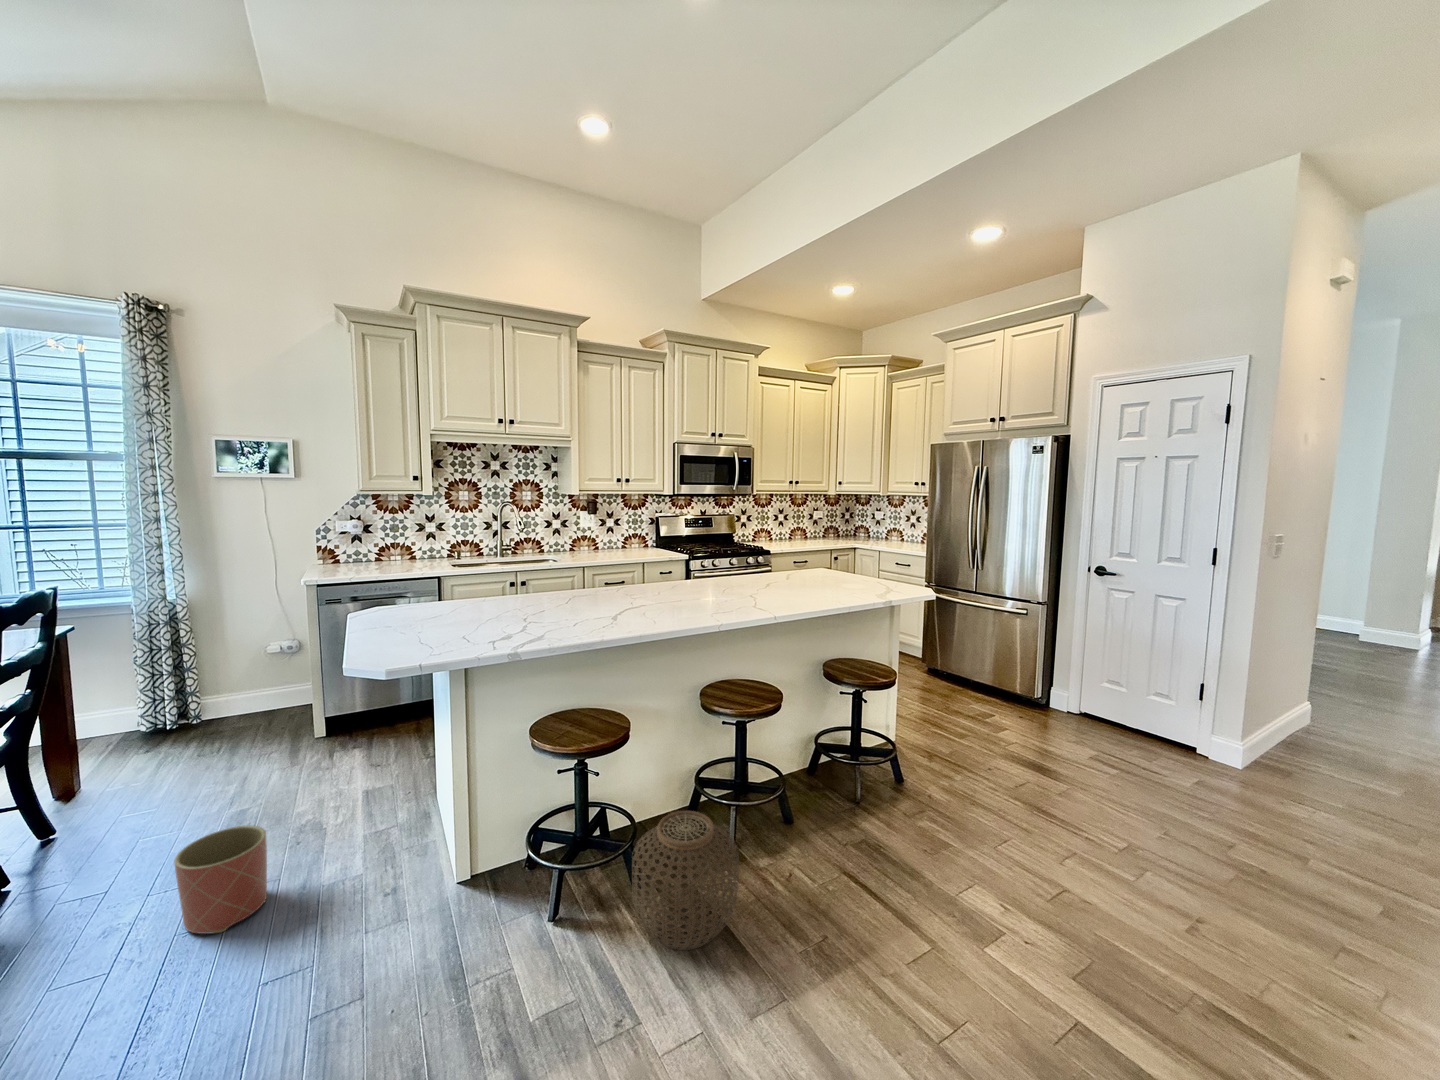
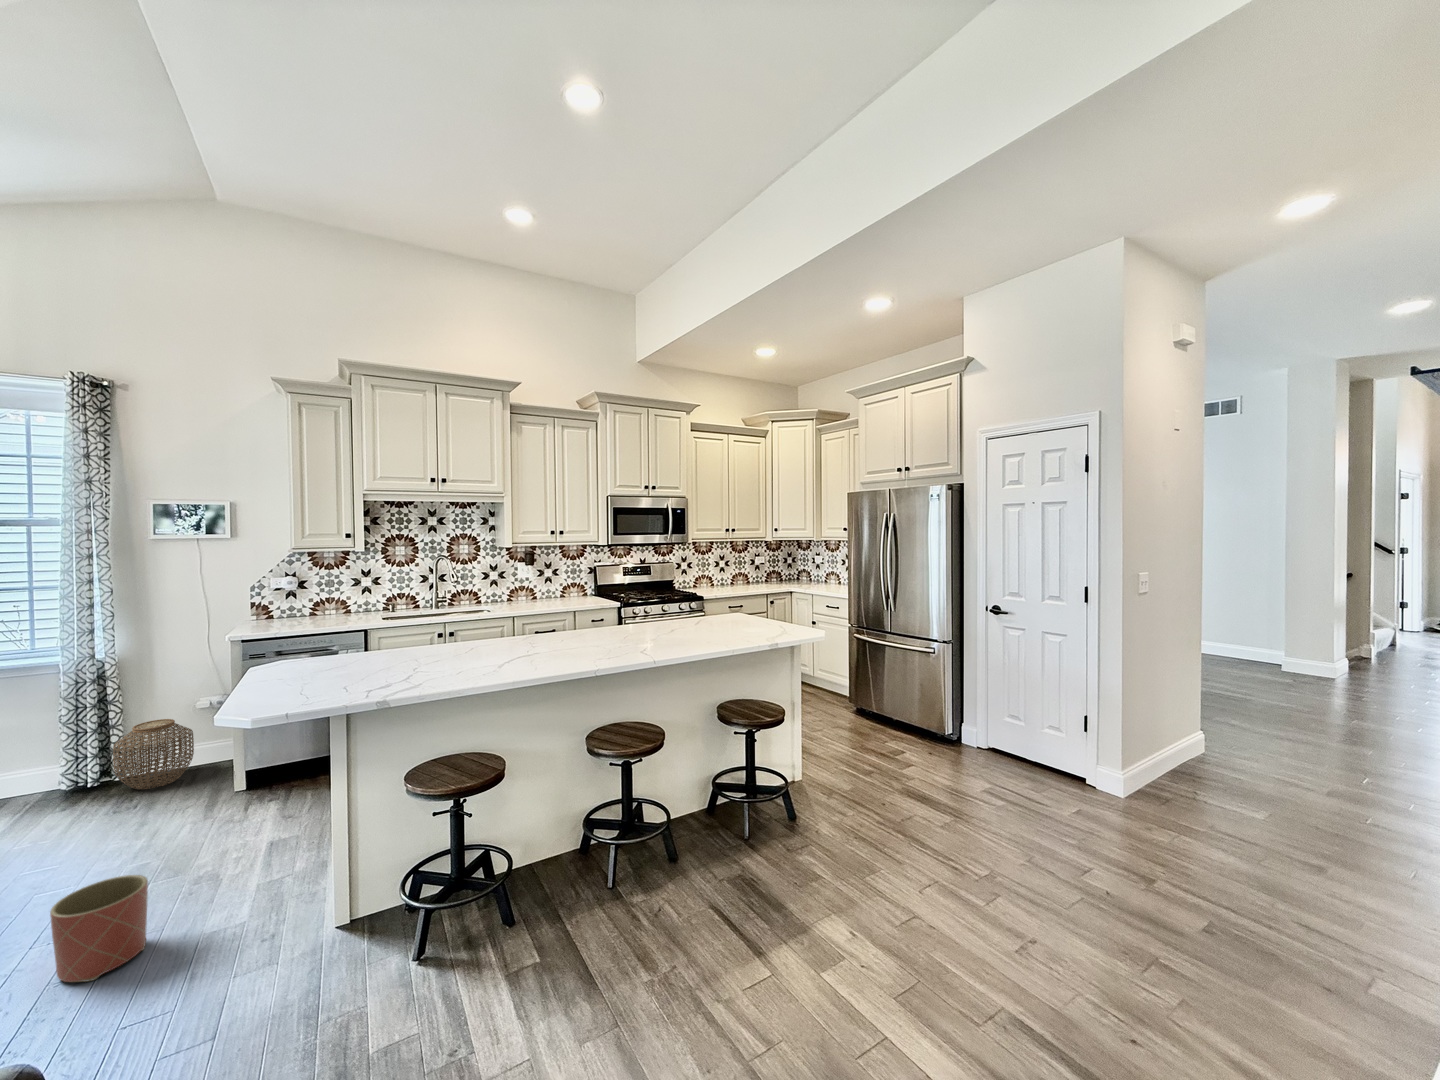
woven basket: present [632,811,739,950] -> present [113,719,194,789]

